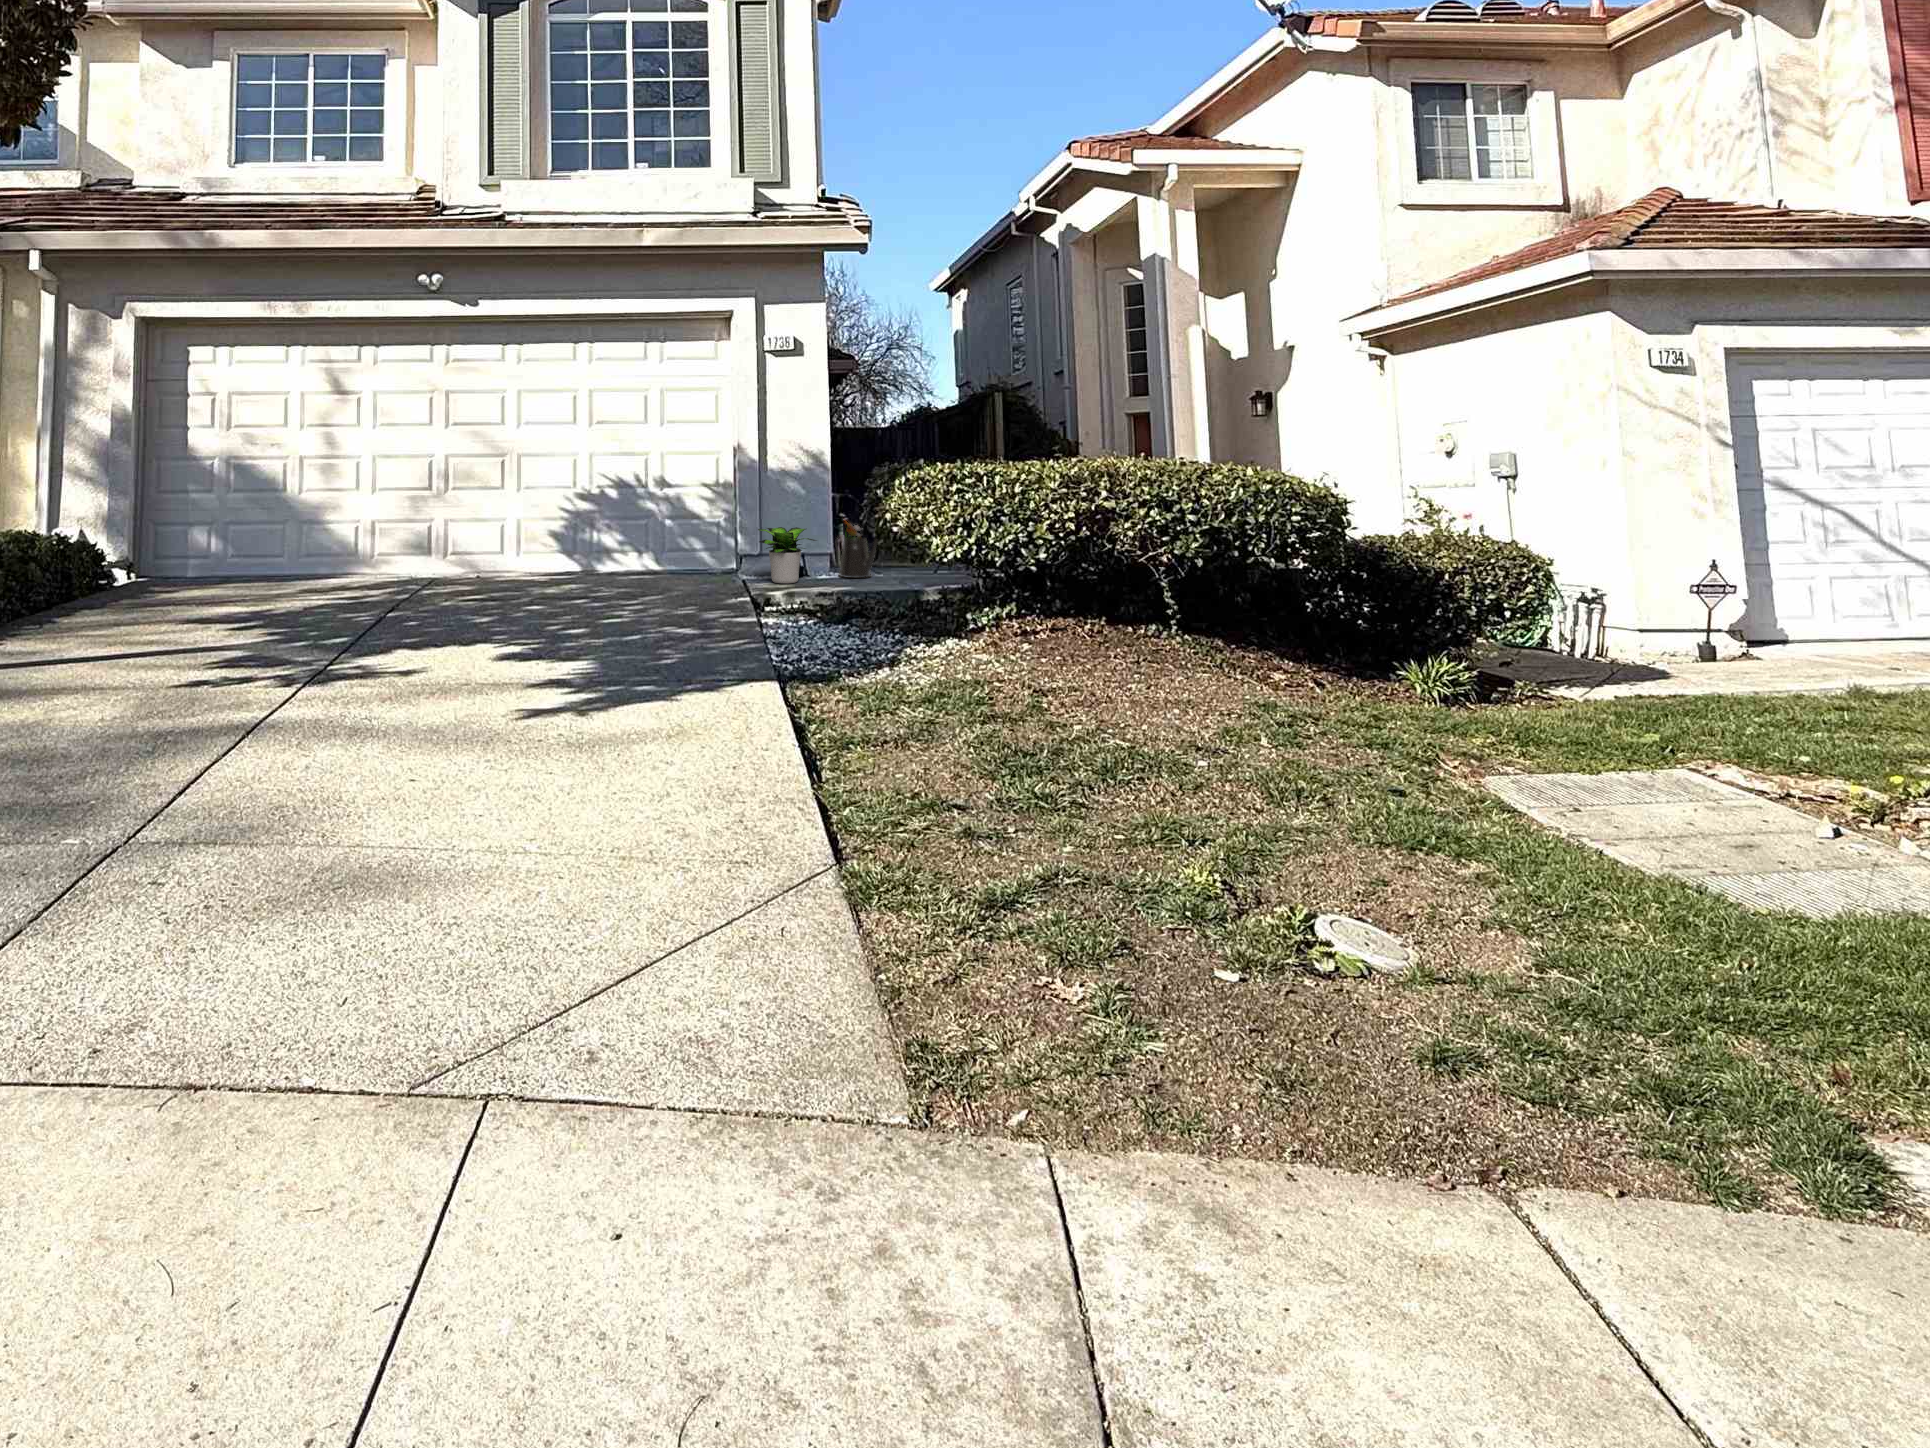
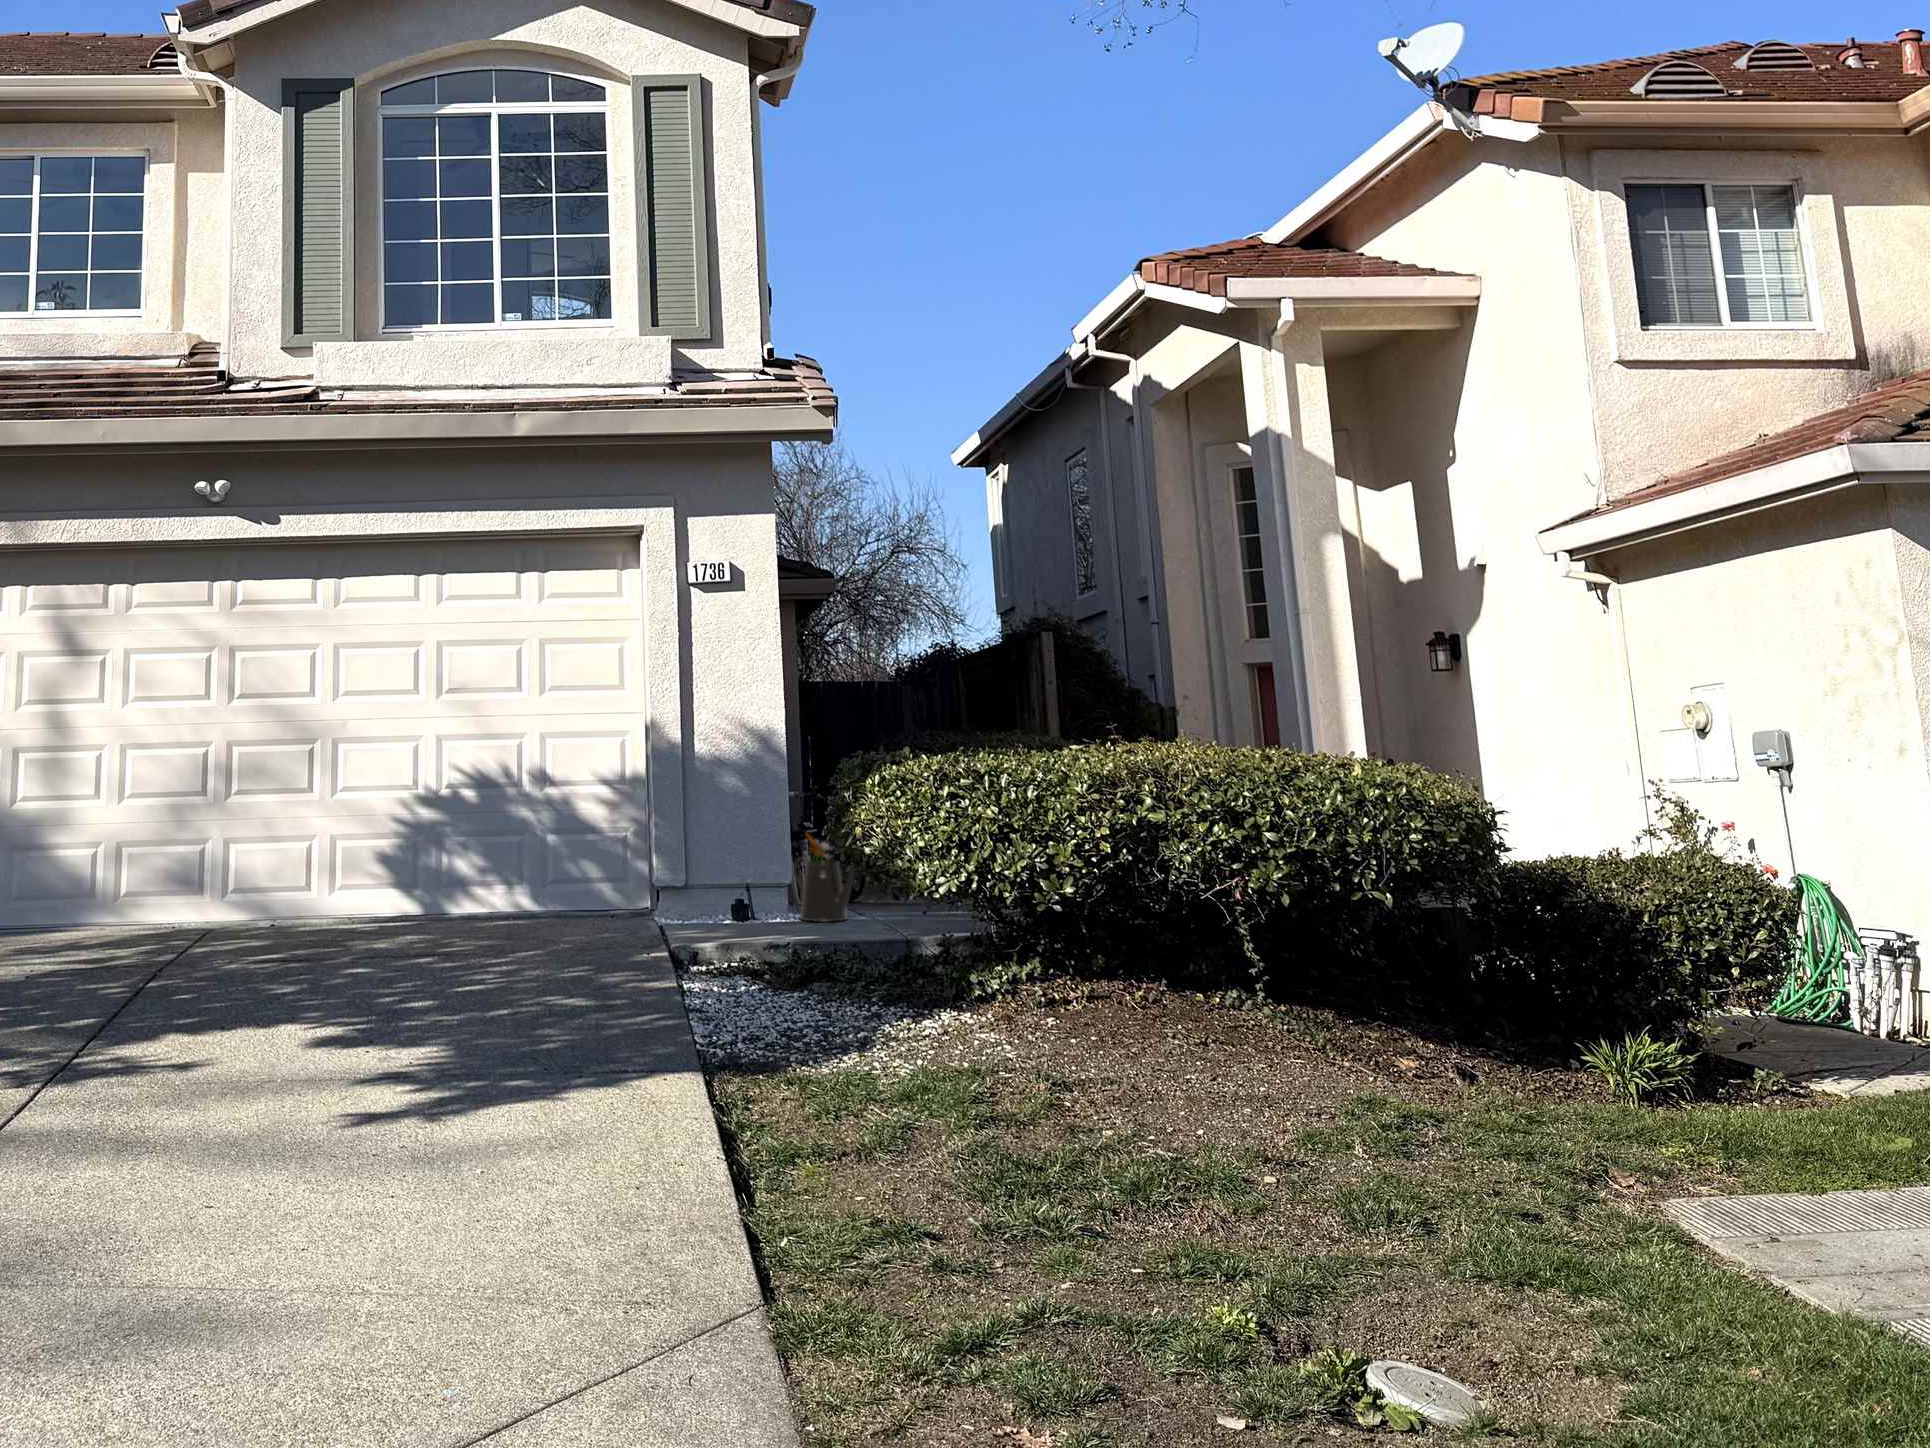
potted plant: present [758,527,816,583] -> none [678,846,768,930]

